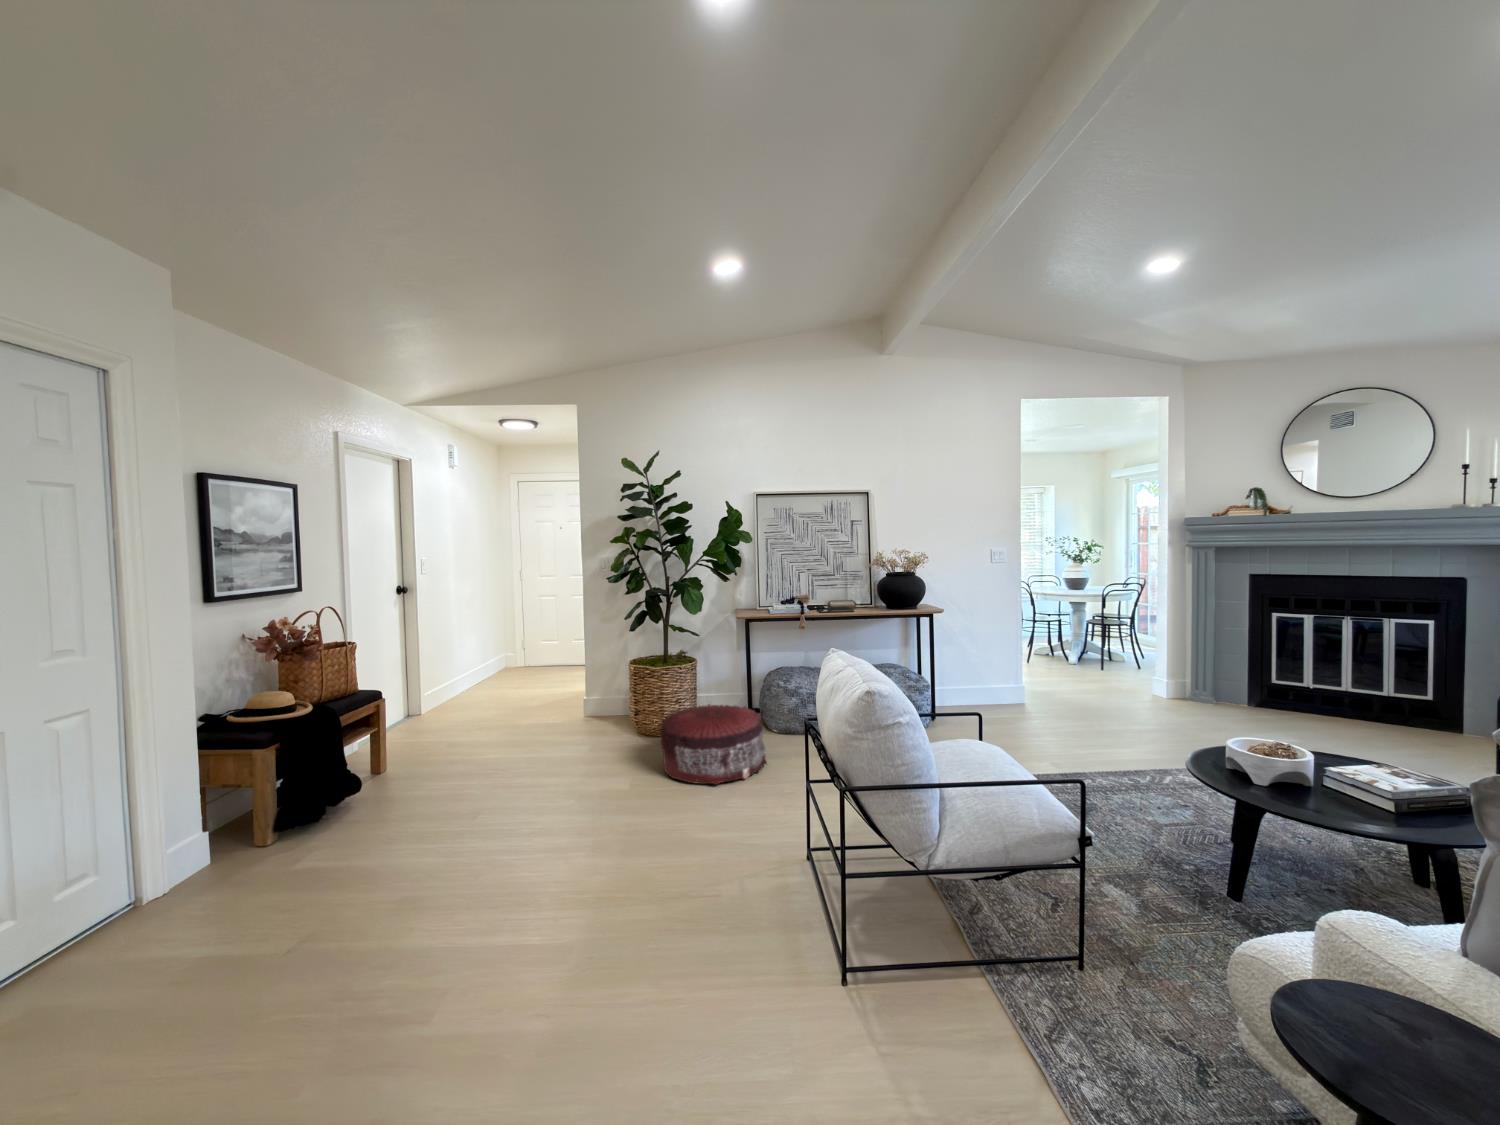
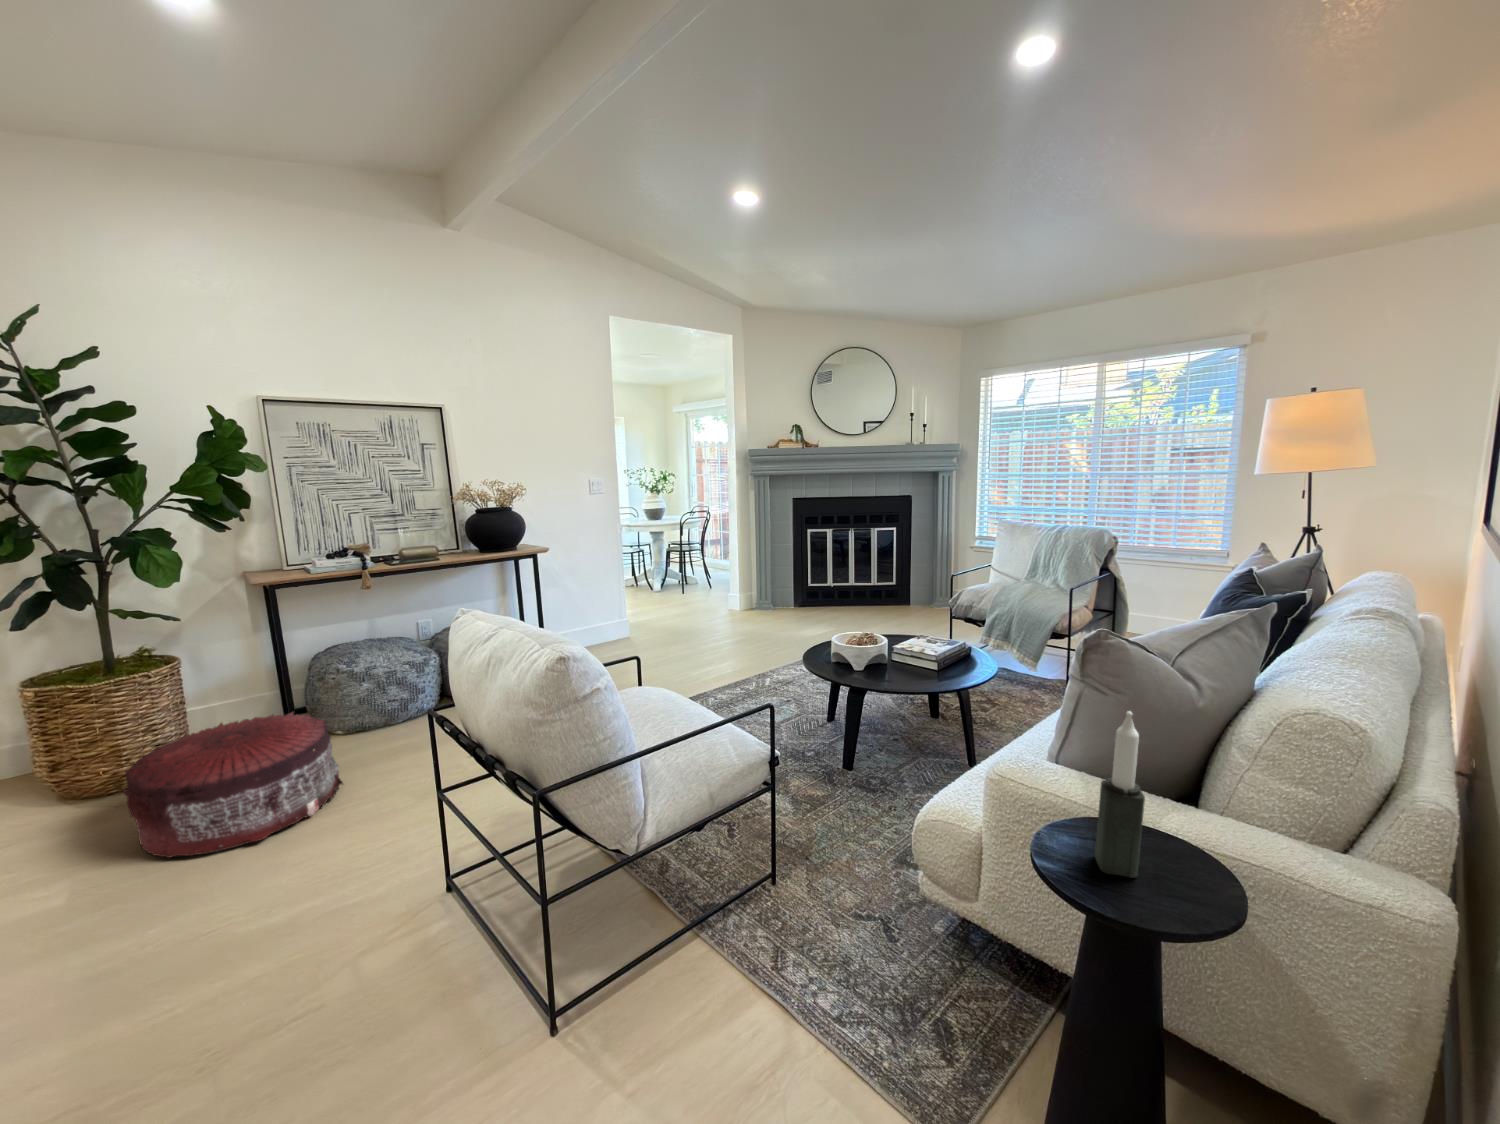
candle: none [1356,850,1425,1064] -> present [1095,711,1145,878]

